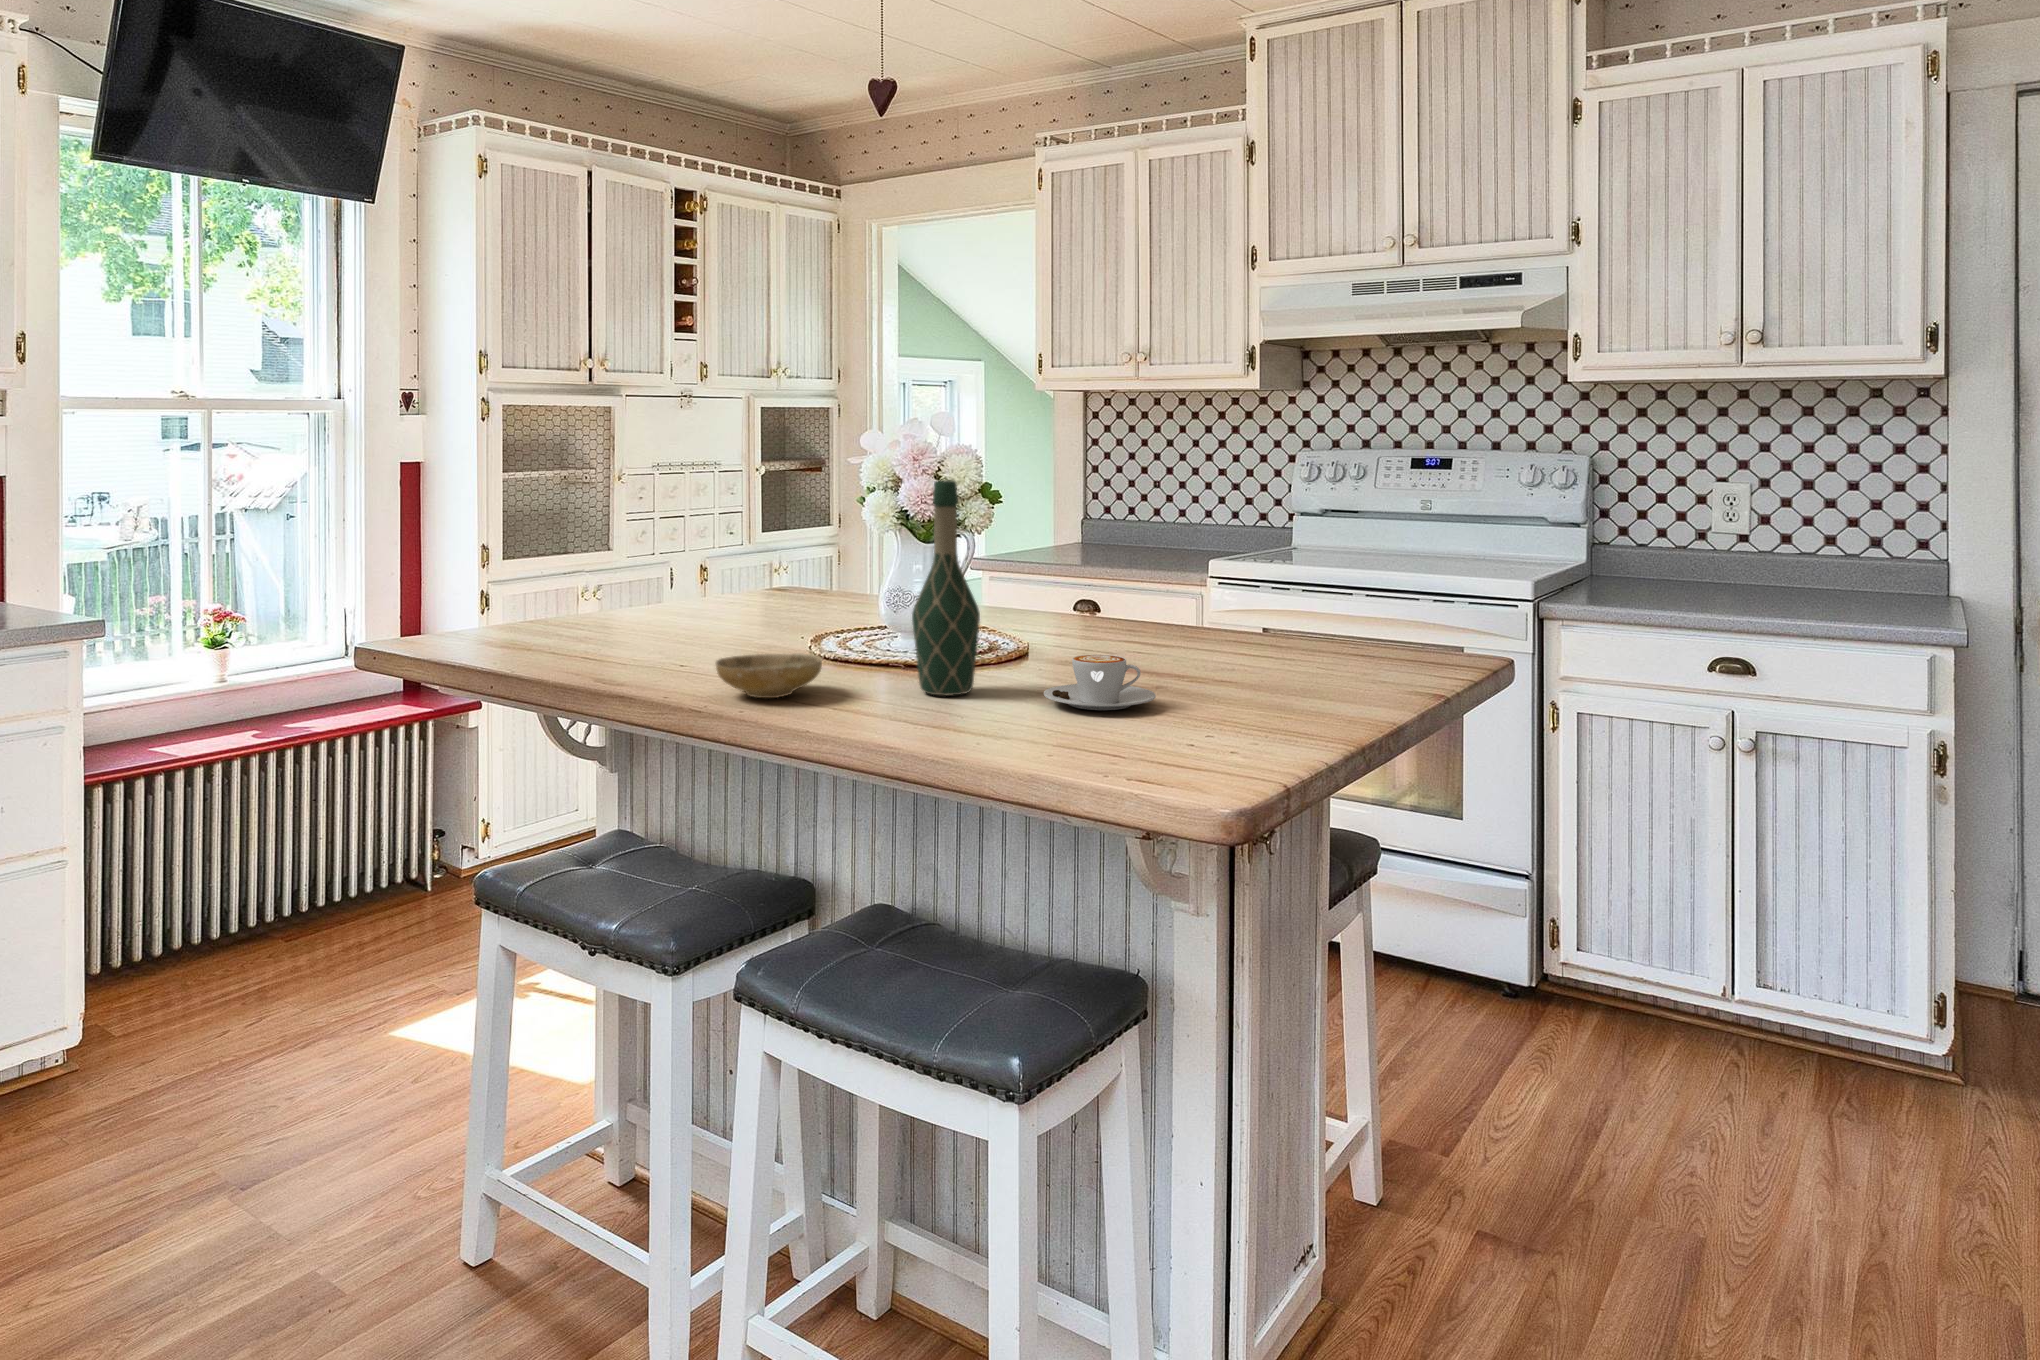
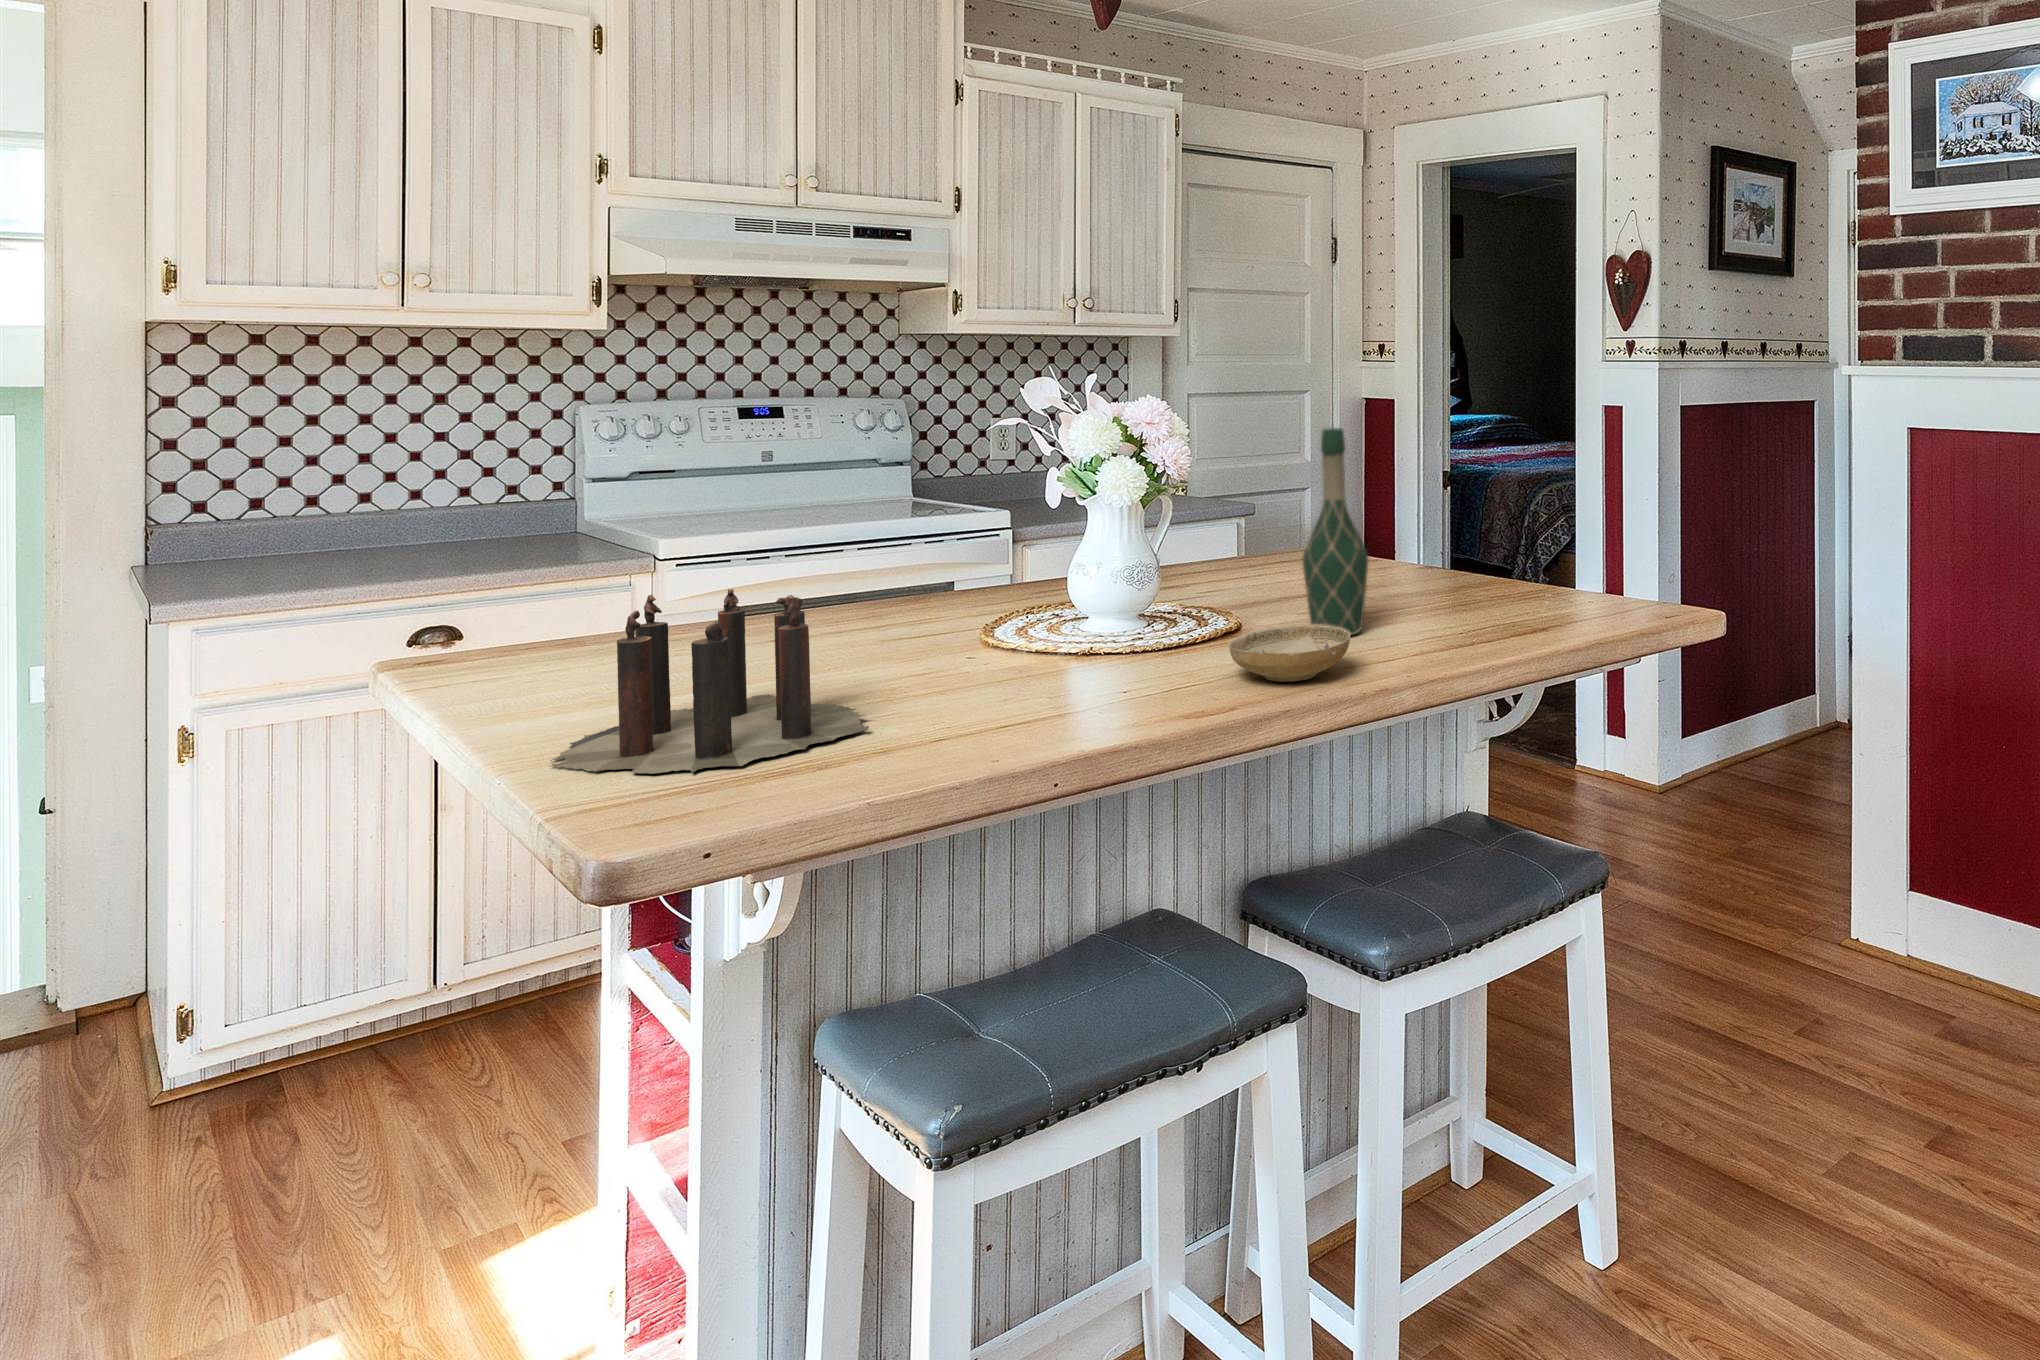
candle: none [519,546,699,648] -> present [550,589,869,774]
coffee cup: present [1044,655,1156,710] -> none [1379,565,1472,611]

